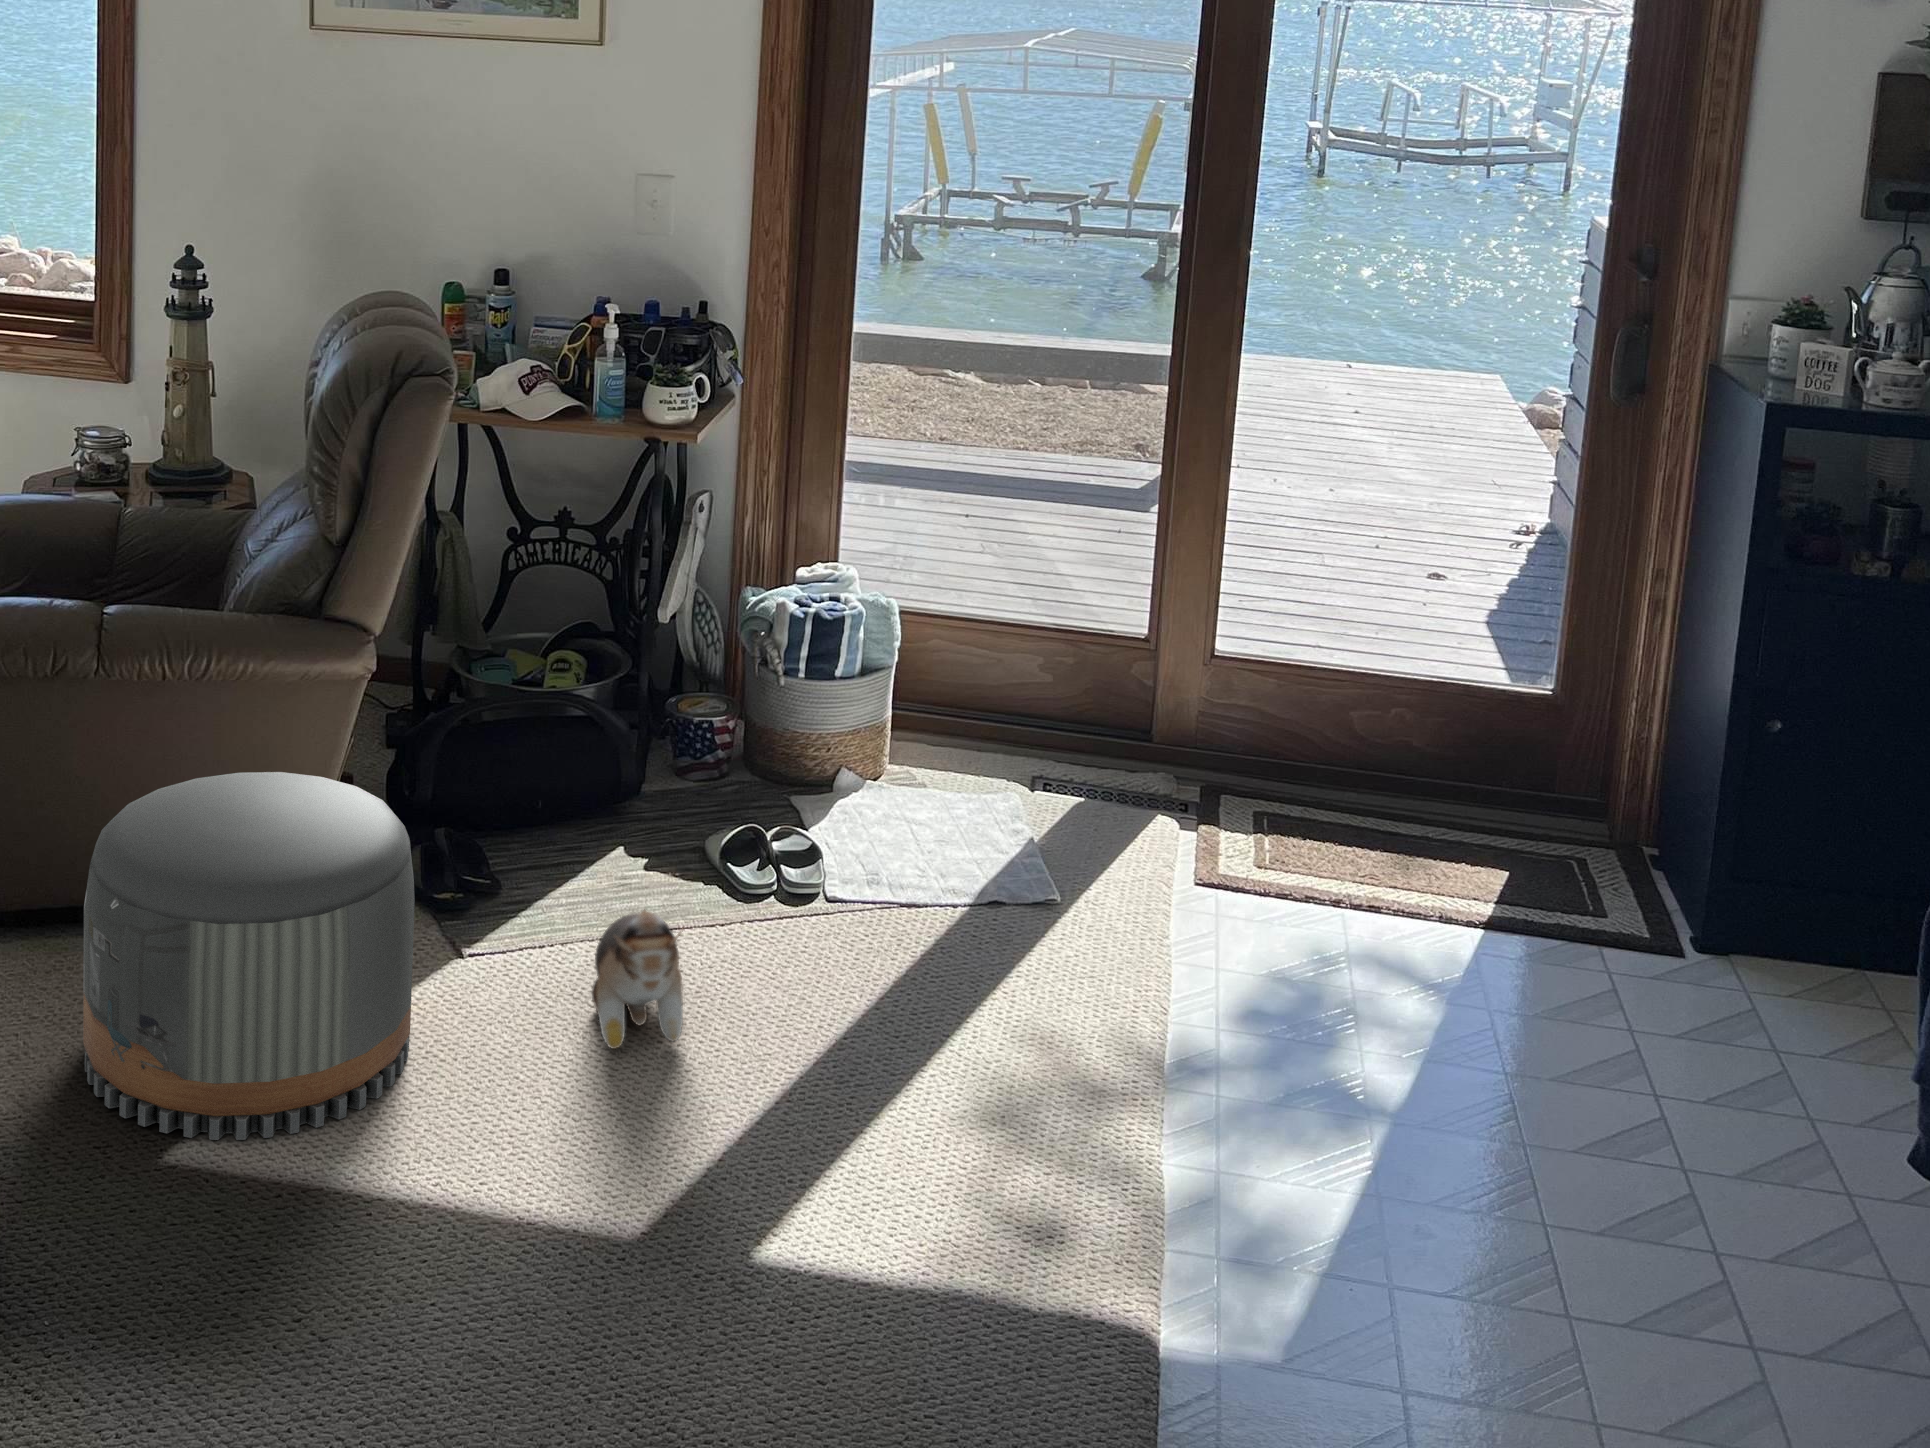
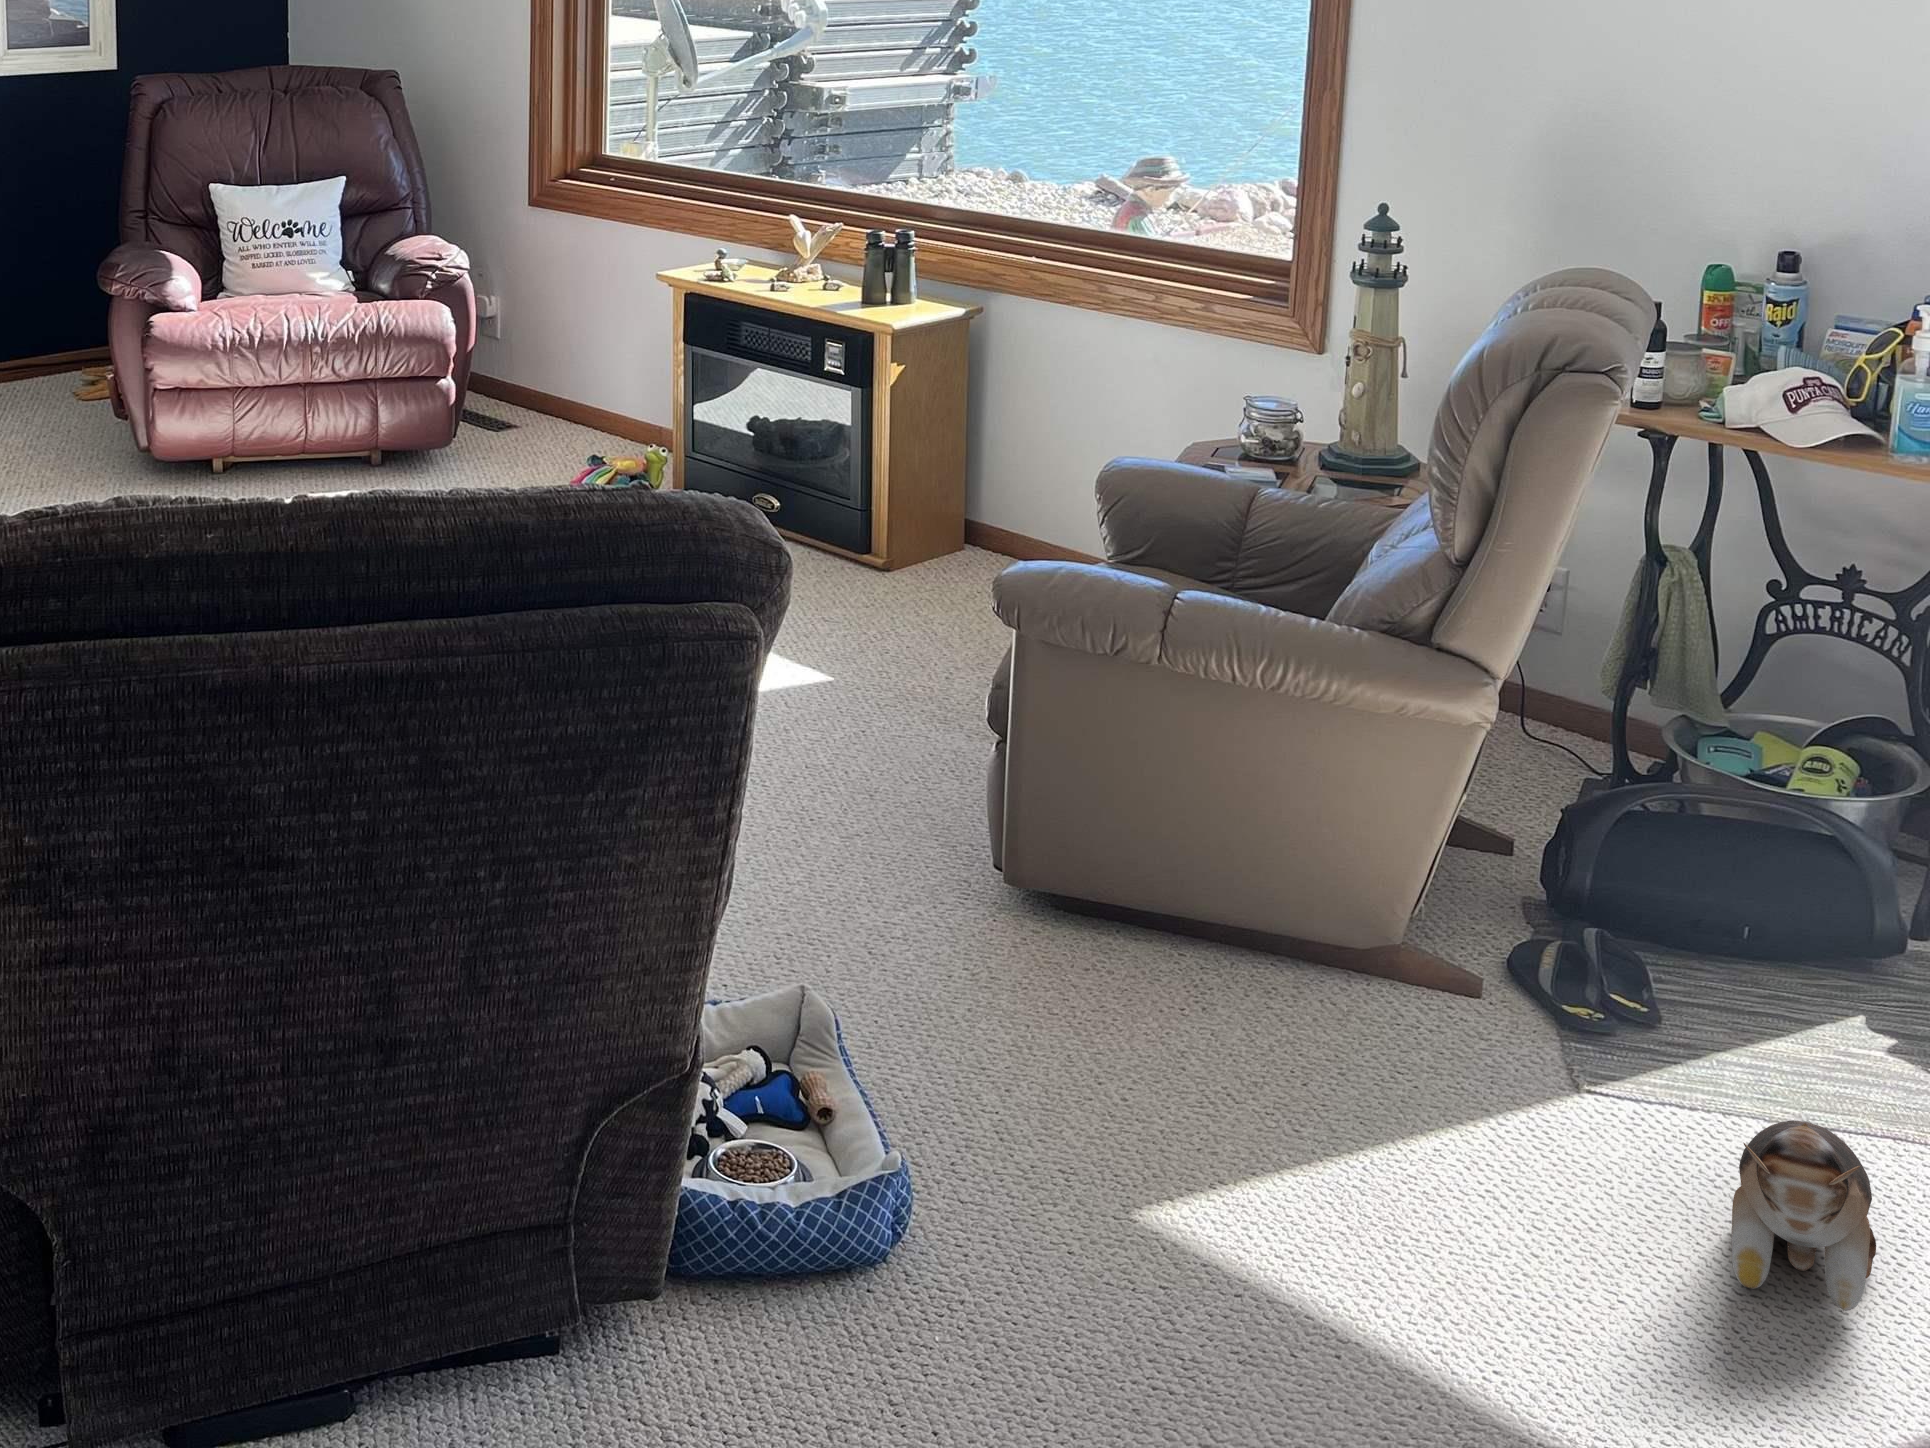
pouf: present [83,772,415,1140] -> none [1076,804,1482,1241]

